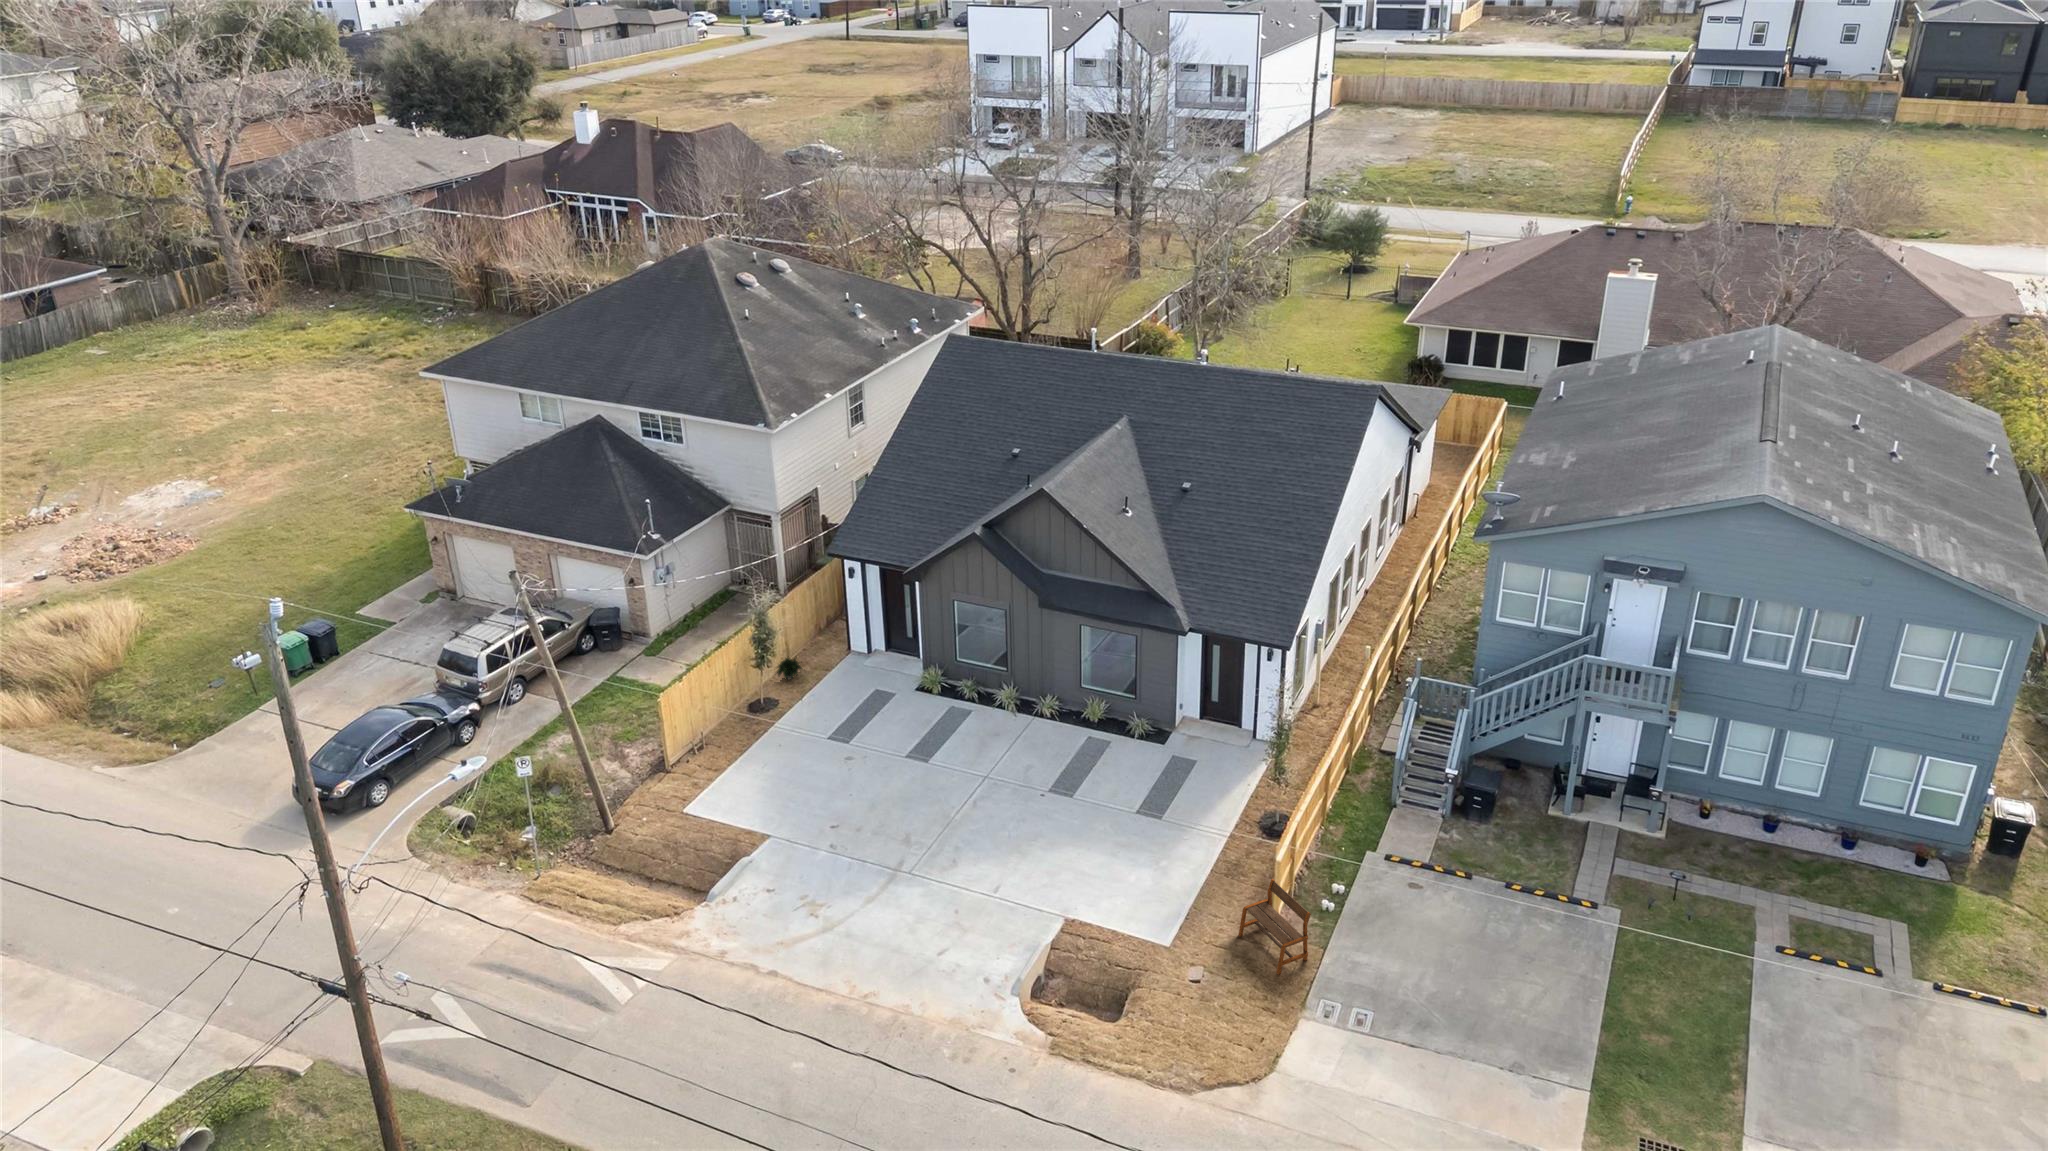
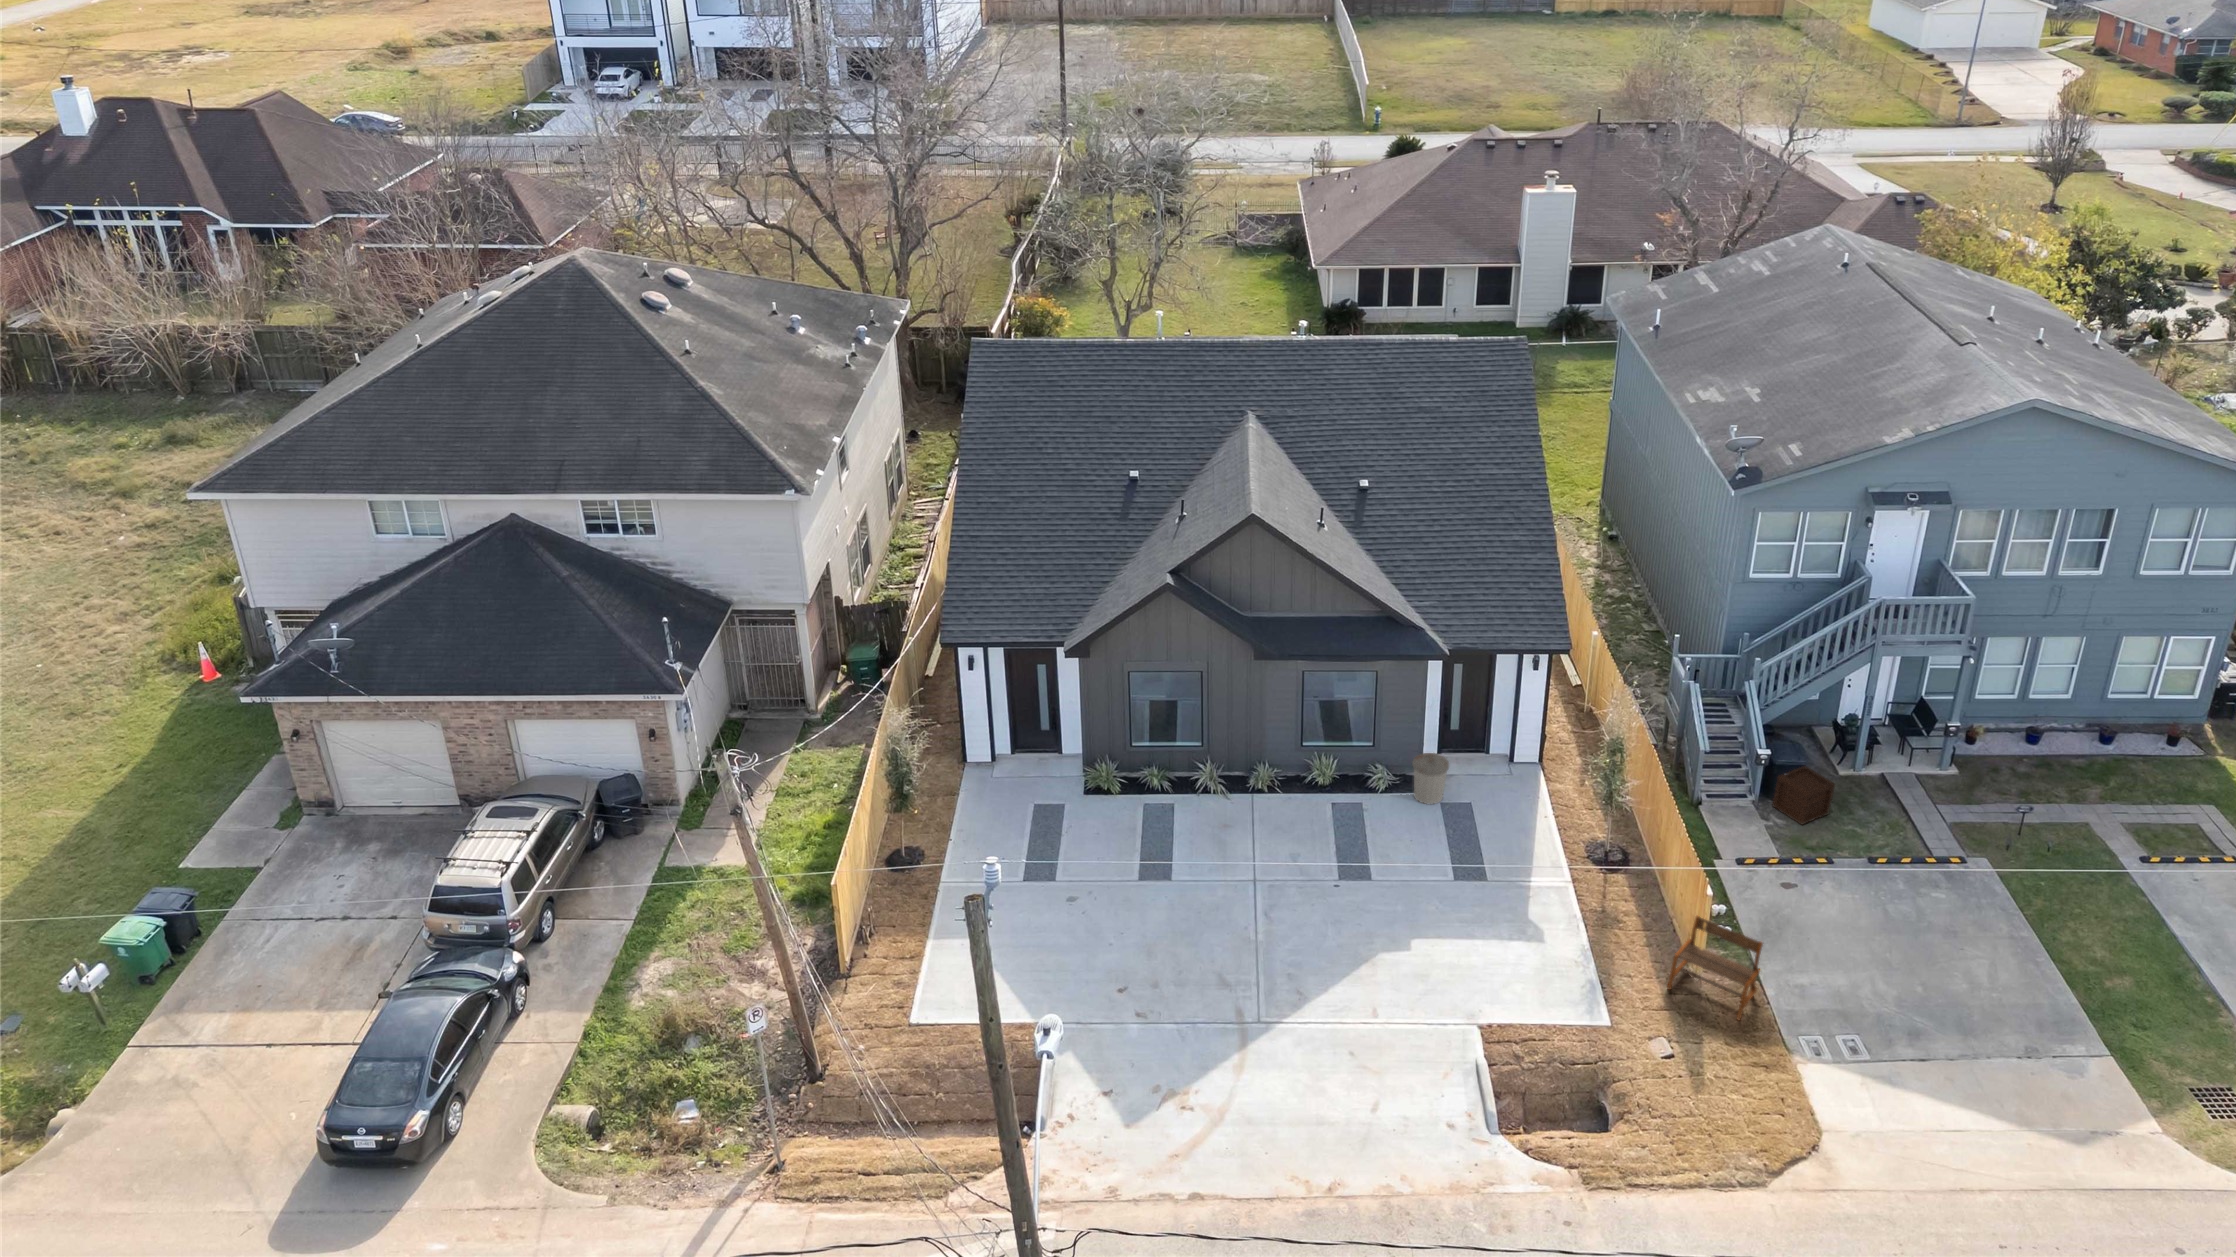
potted plant: present [777,658,802,680] -> none [900,785,941,820]
trash can: none [1153,712,1184,754] -> present [1412,753,1449,804]
wooden crate: none [1456,793,1508,843] -> present [1772,766,1835,824]

